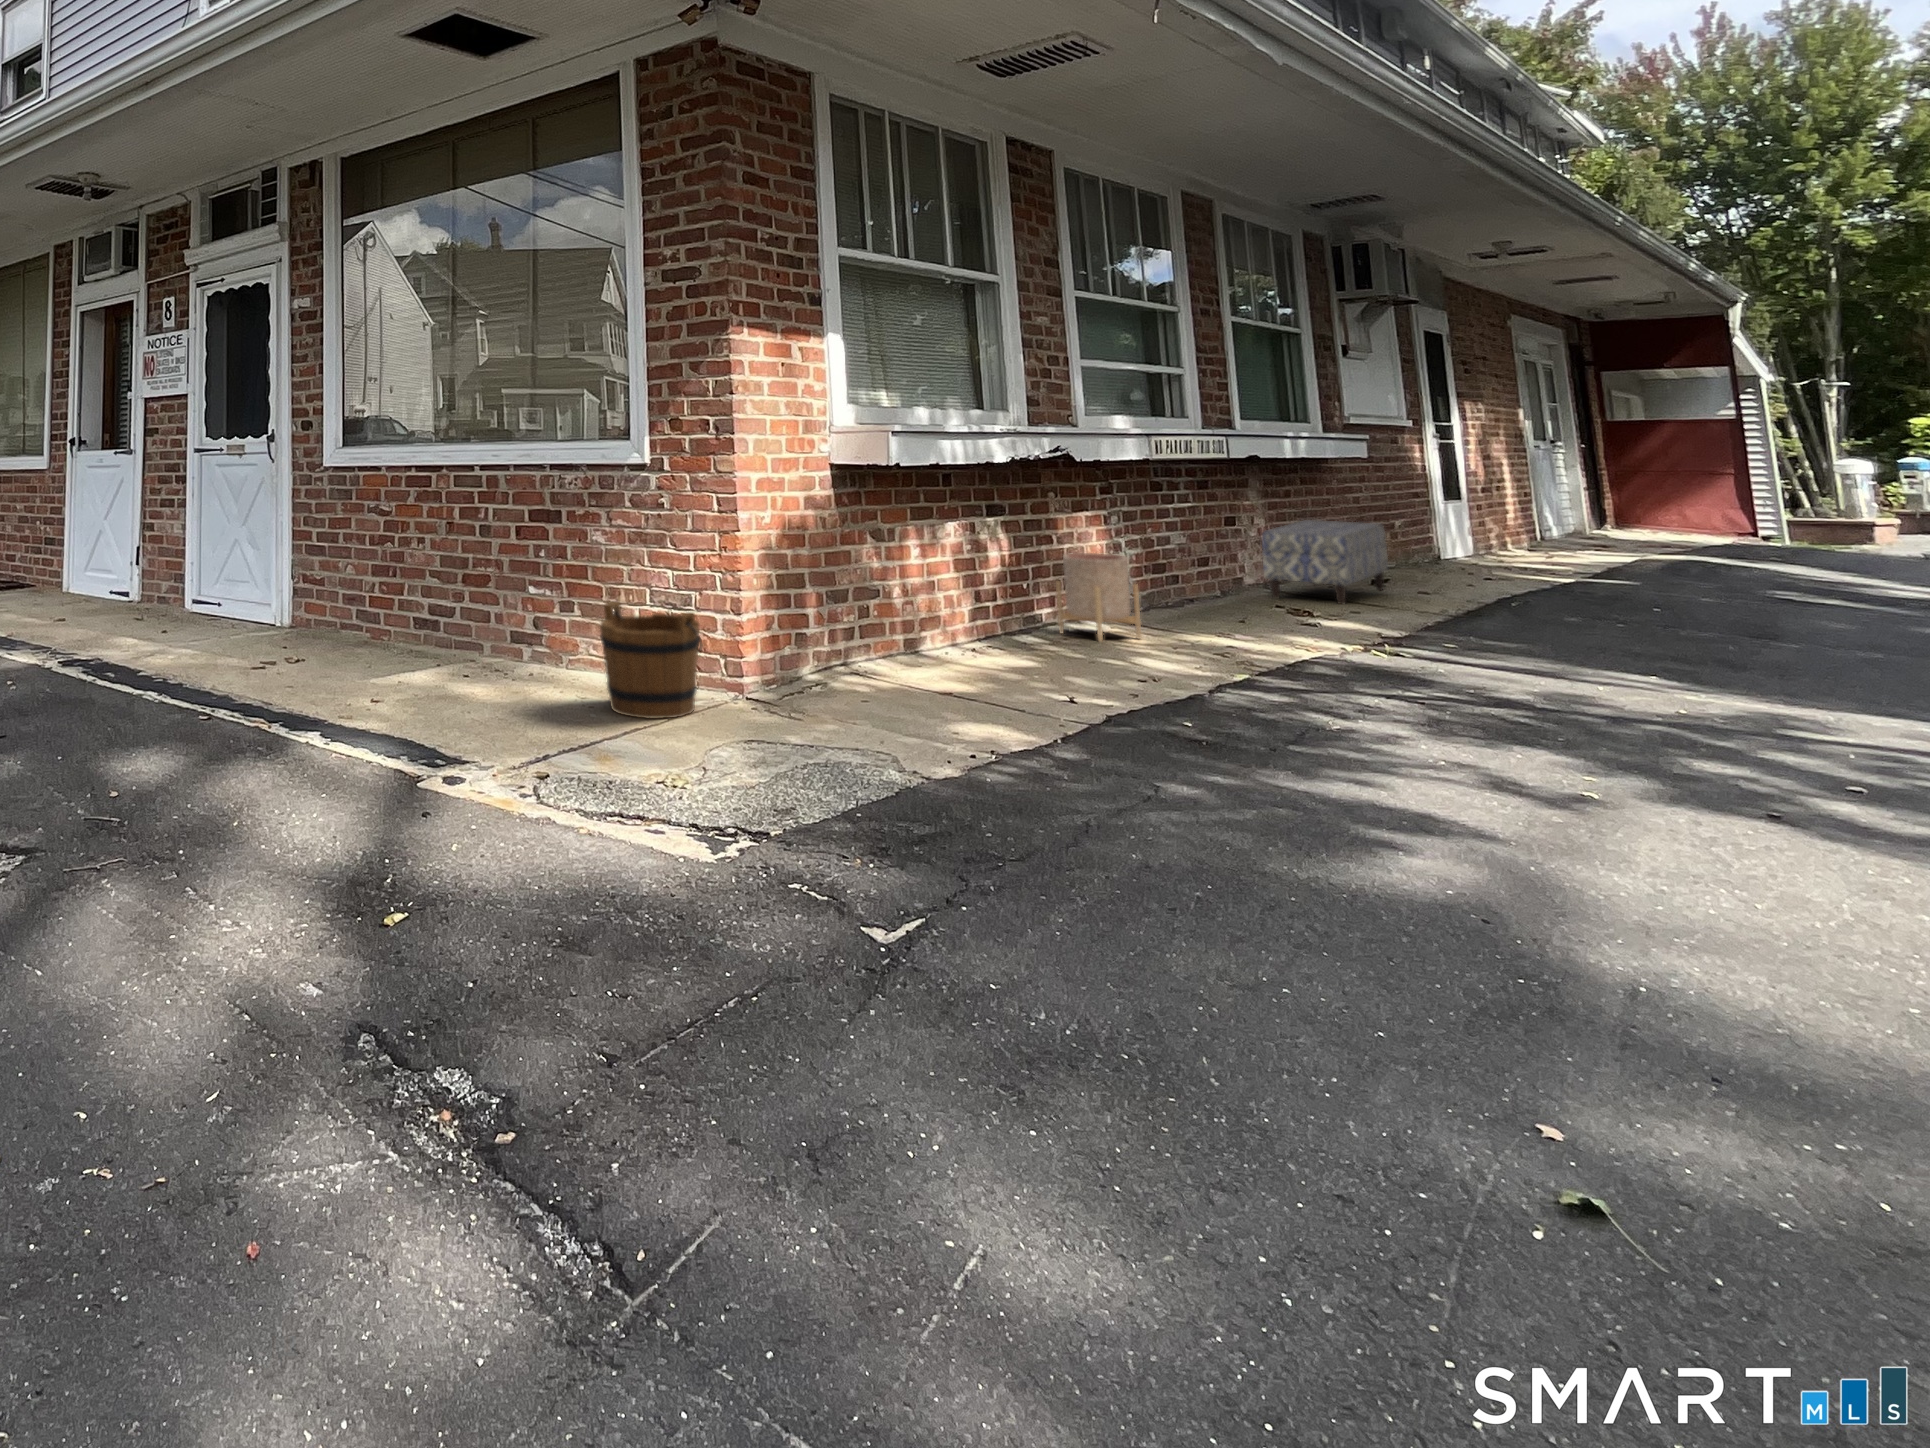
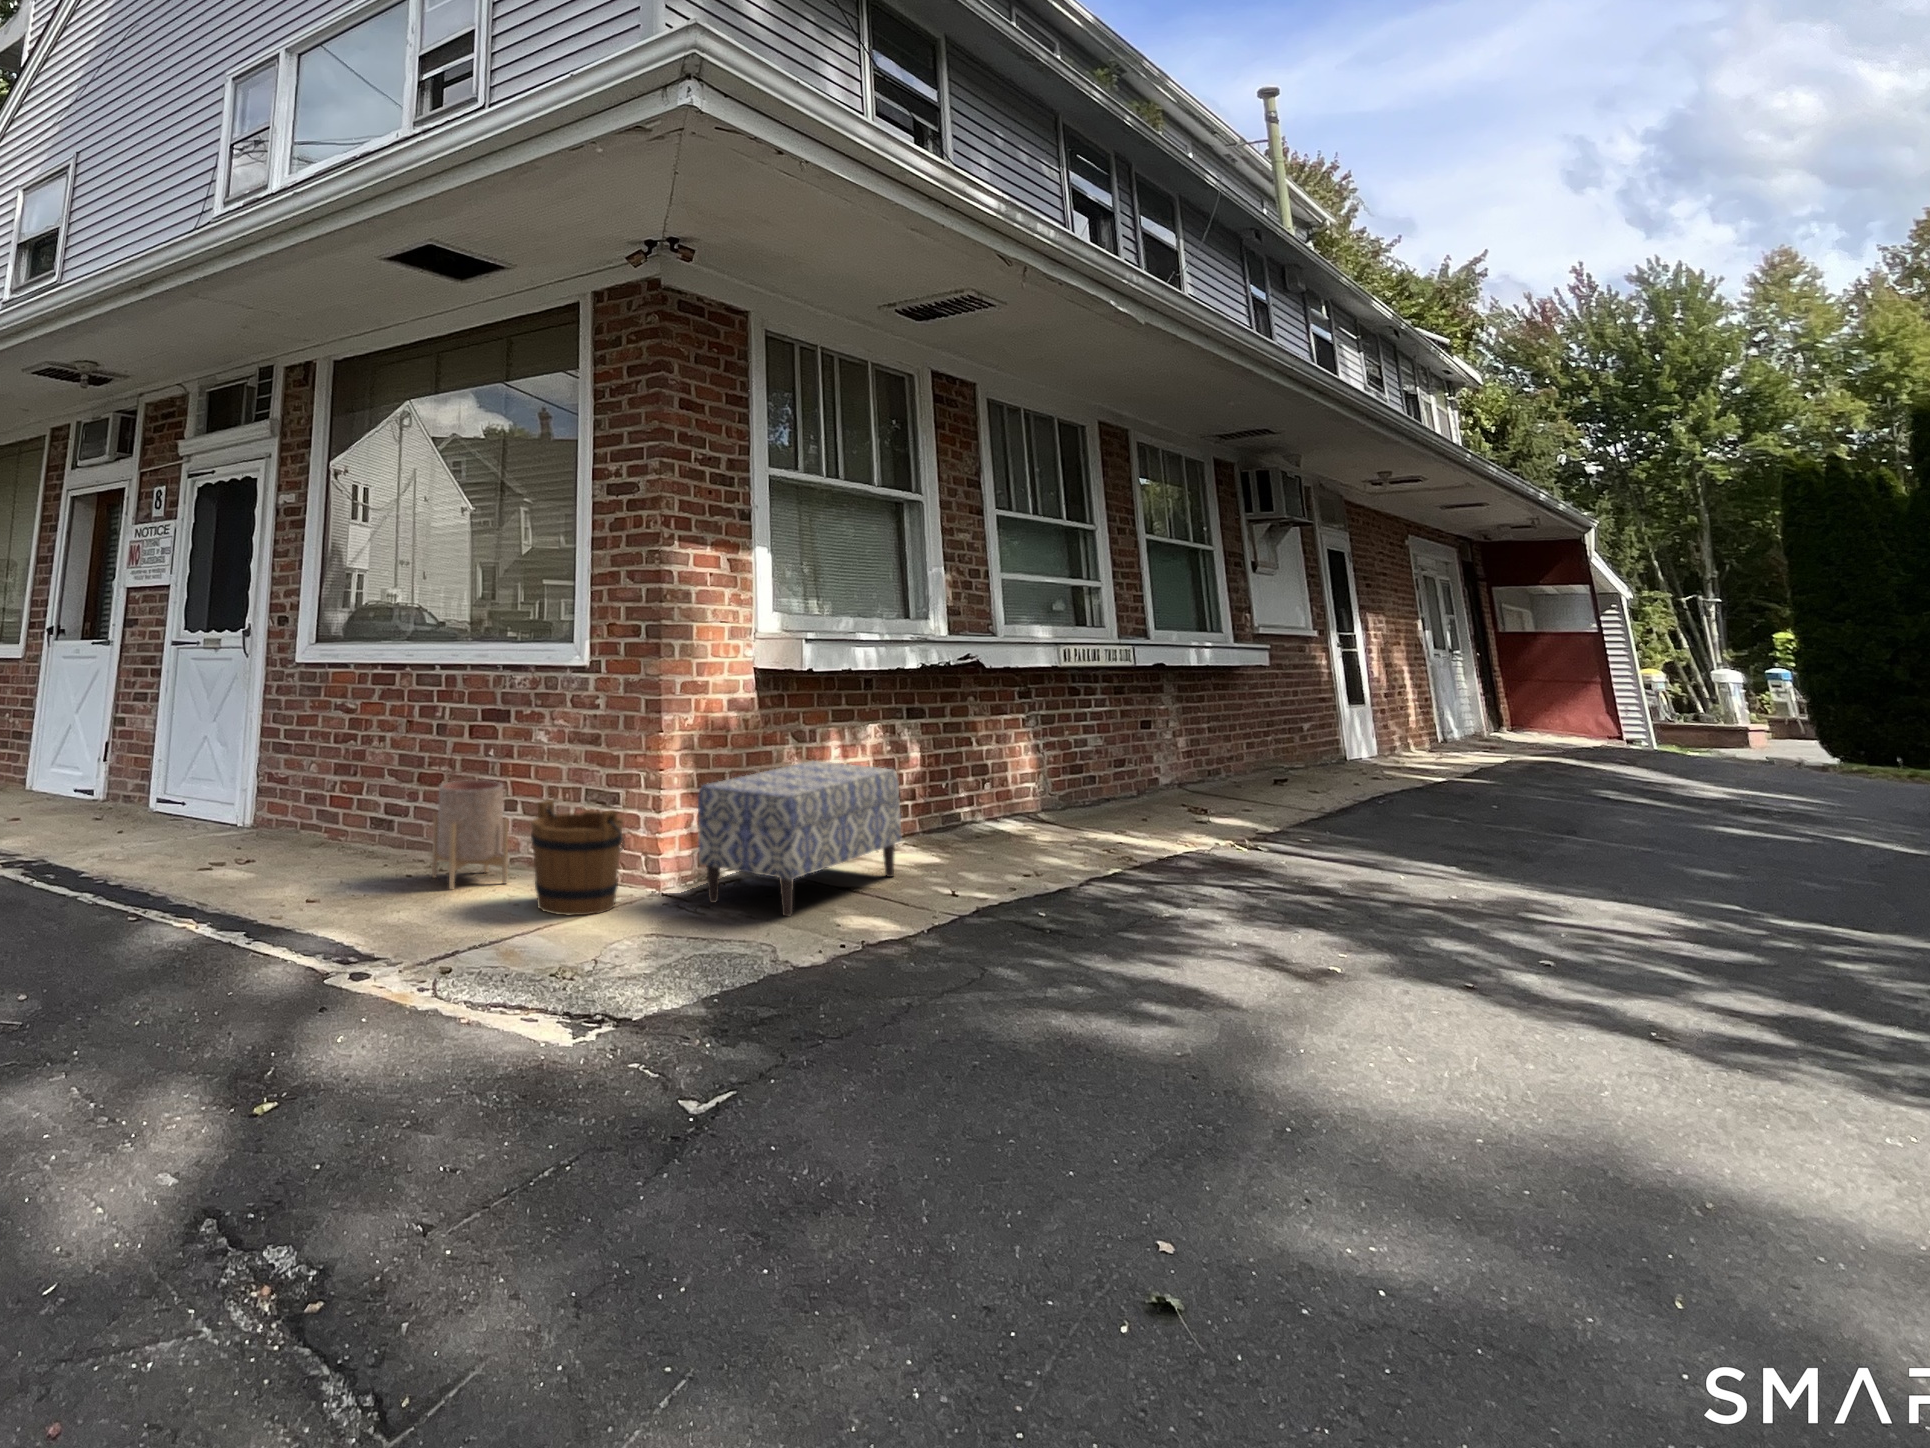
bench: present [1262,520,1388,604] -> present [698,761,901,916]
planter: present [1056,553,1141,642] -> present [432,780,508,890]

